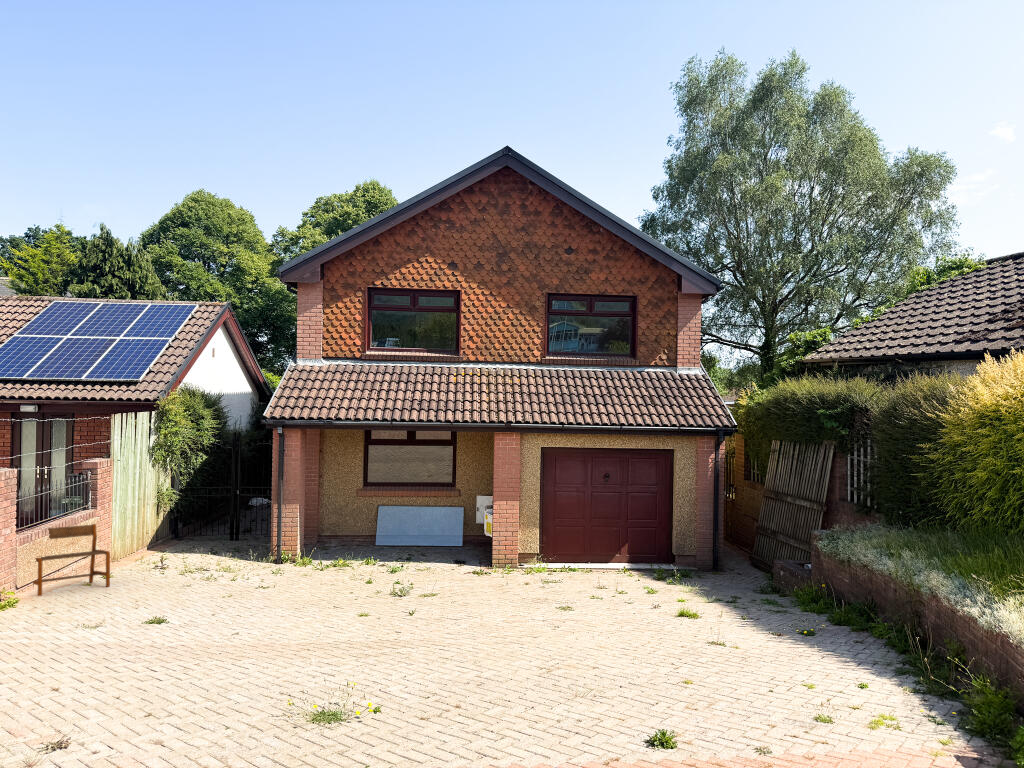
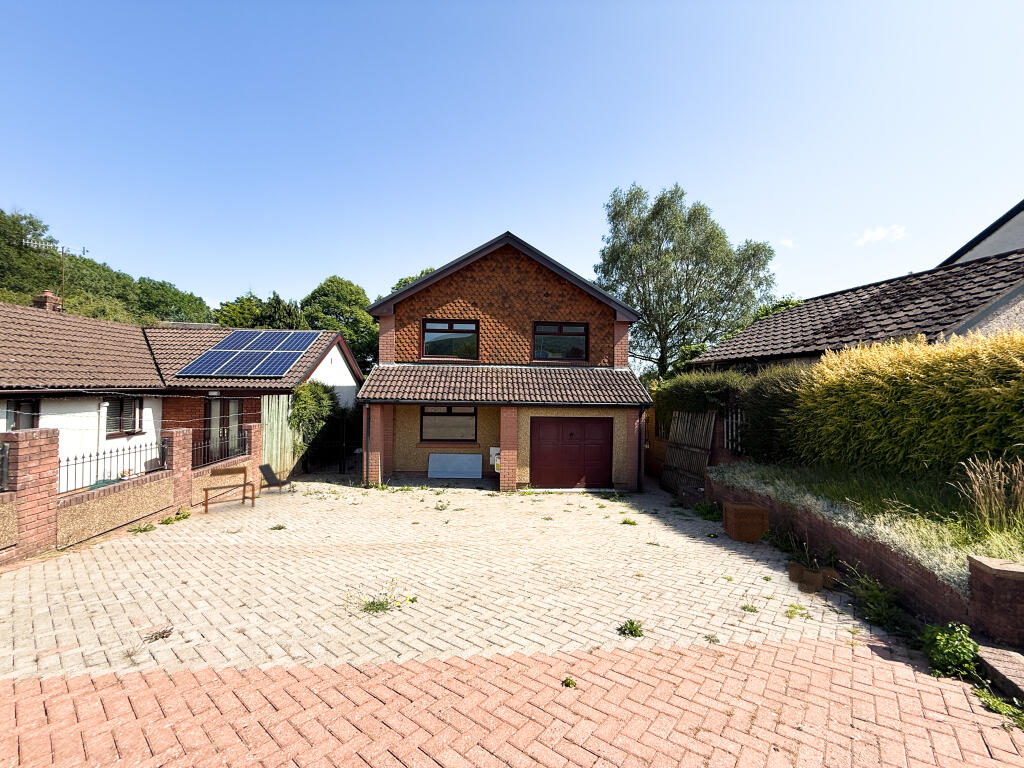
lounge chair: none [109,520,165,570] -> present [258,464,294,494]
wooden crate: none [826,582,889,641] -> present [723,502,769,542]
woven basket: none [897,662,967,705] -> present [788,563,841,594]

